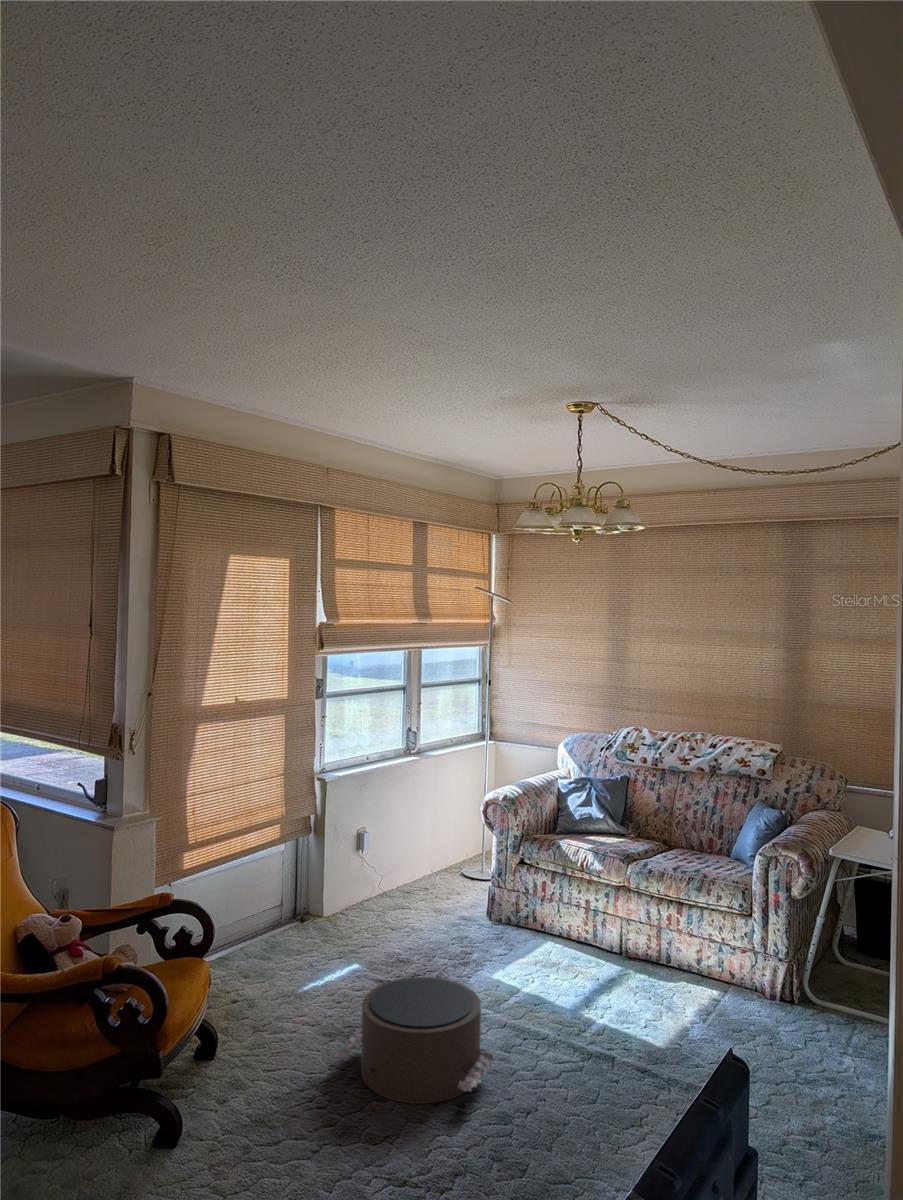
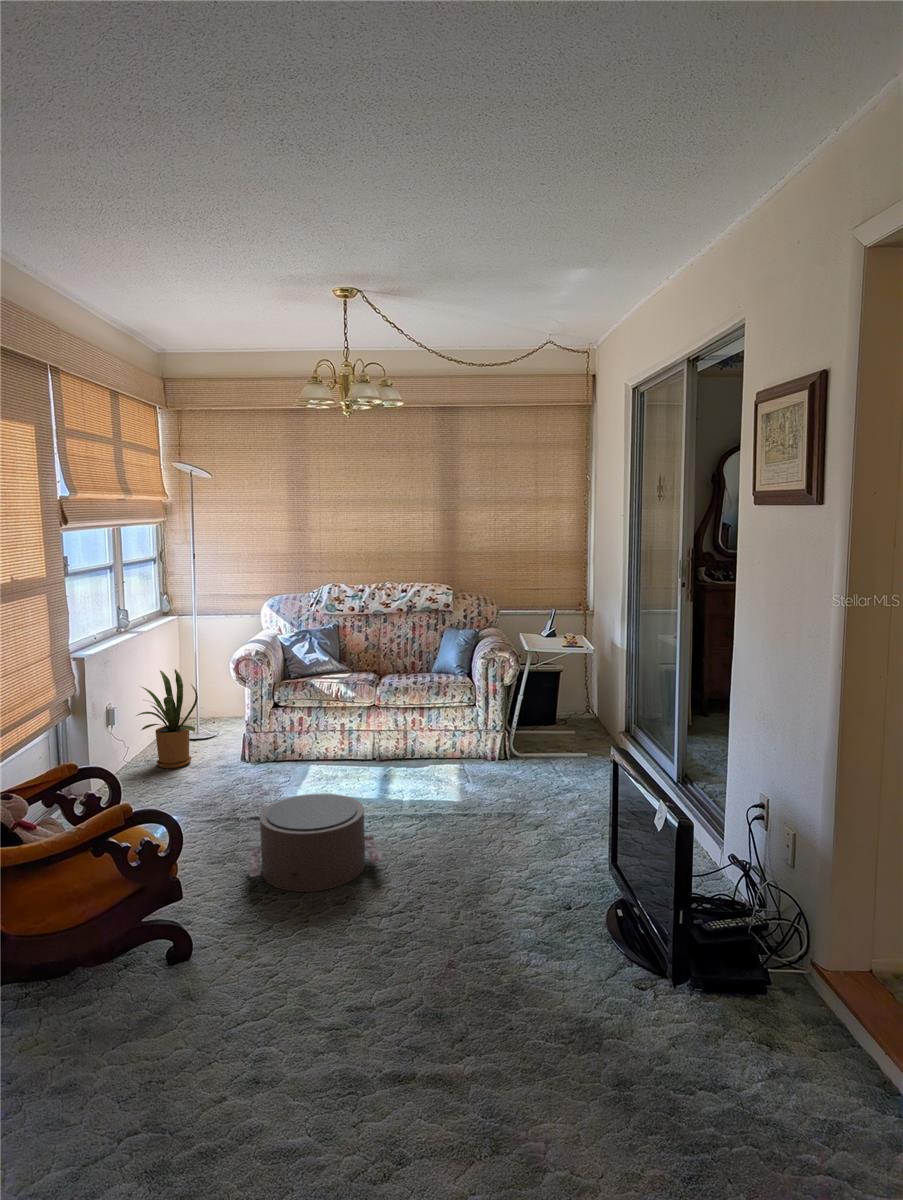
house plant: none [385,799,447,907] -> present [136,669,198,768]

